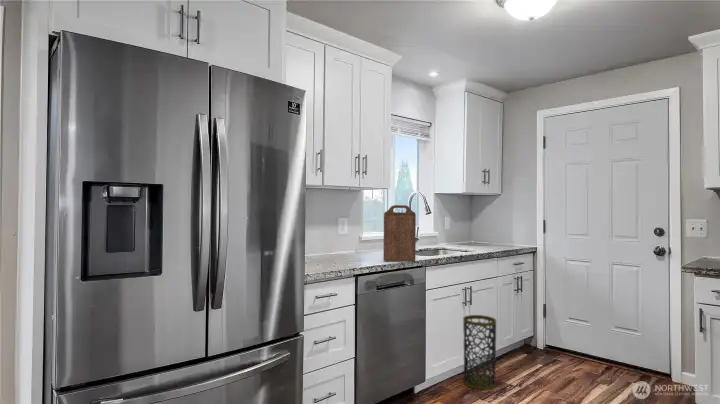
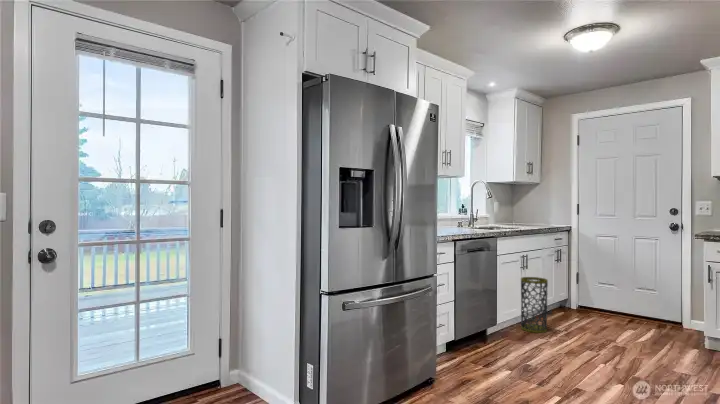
cutting board: present [383,205,416,261] -> none [466,189,490,231]

